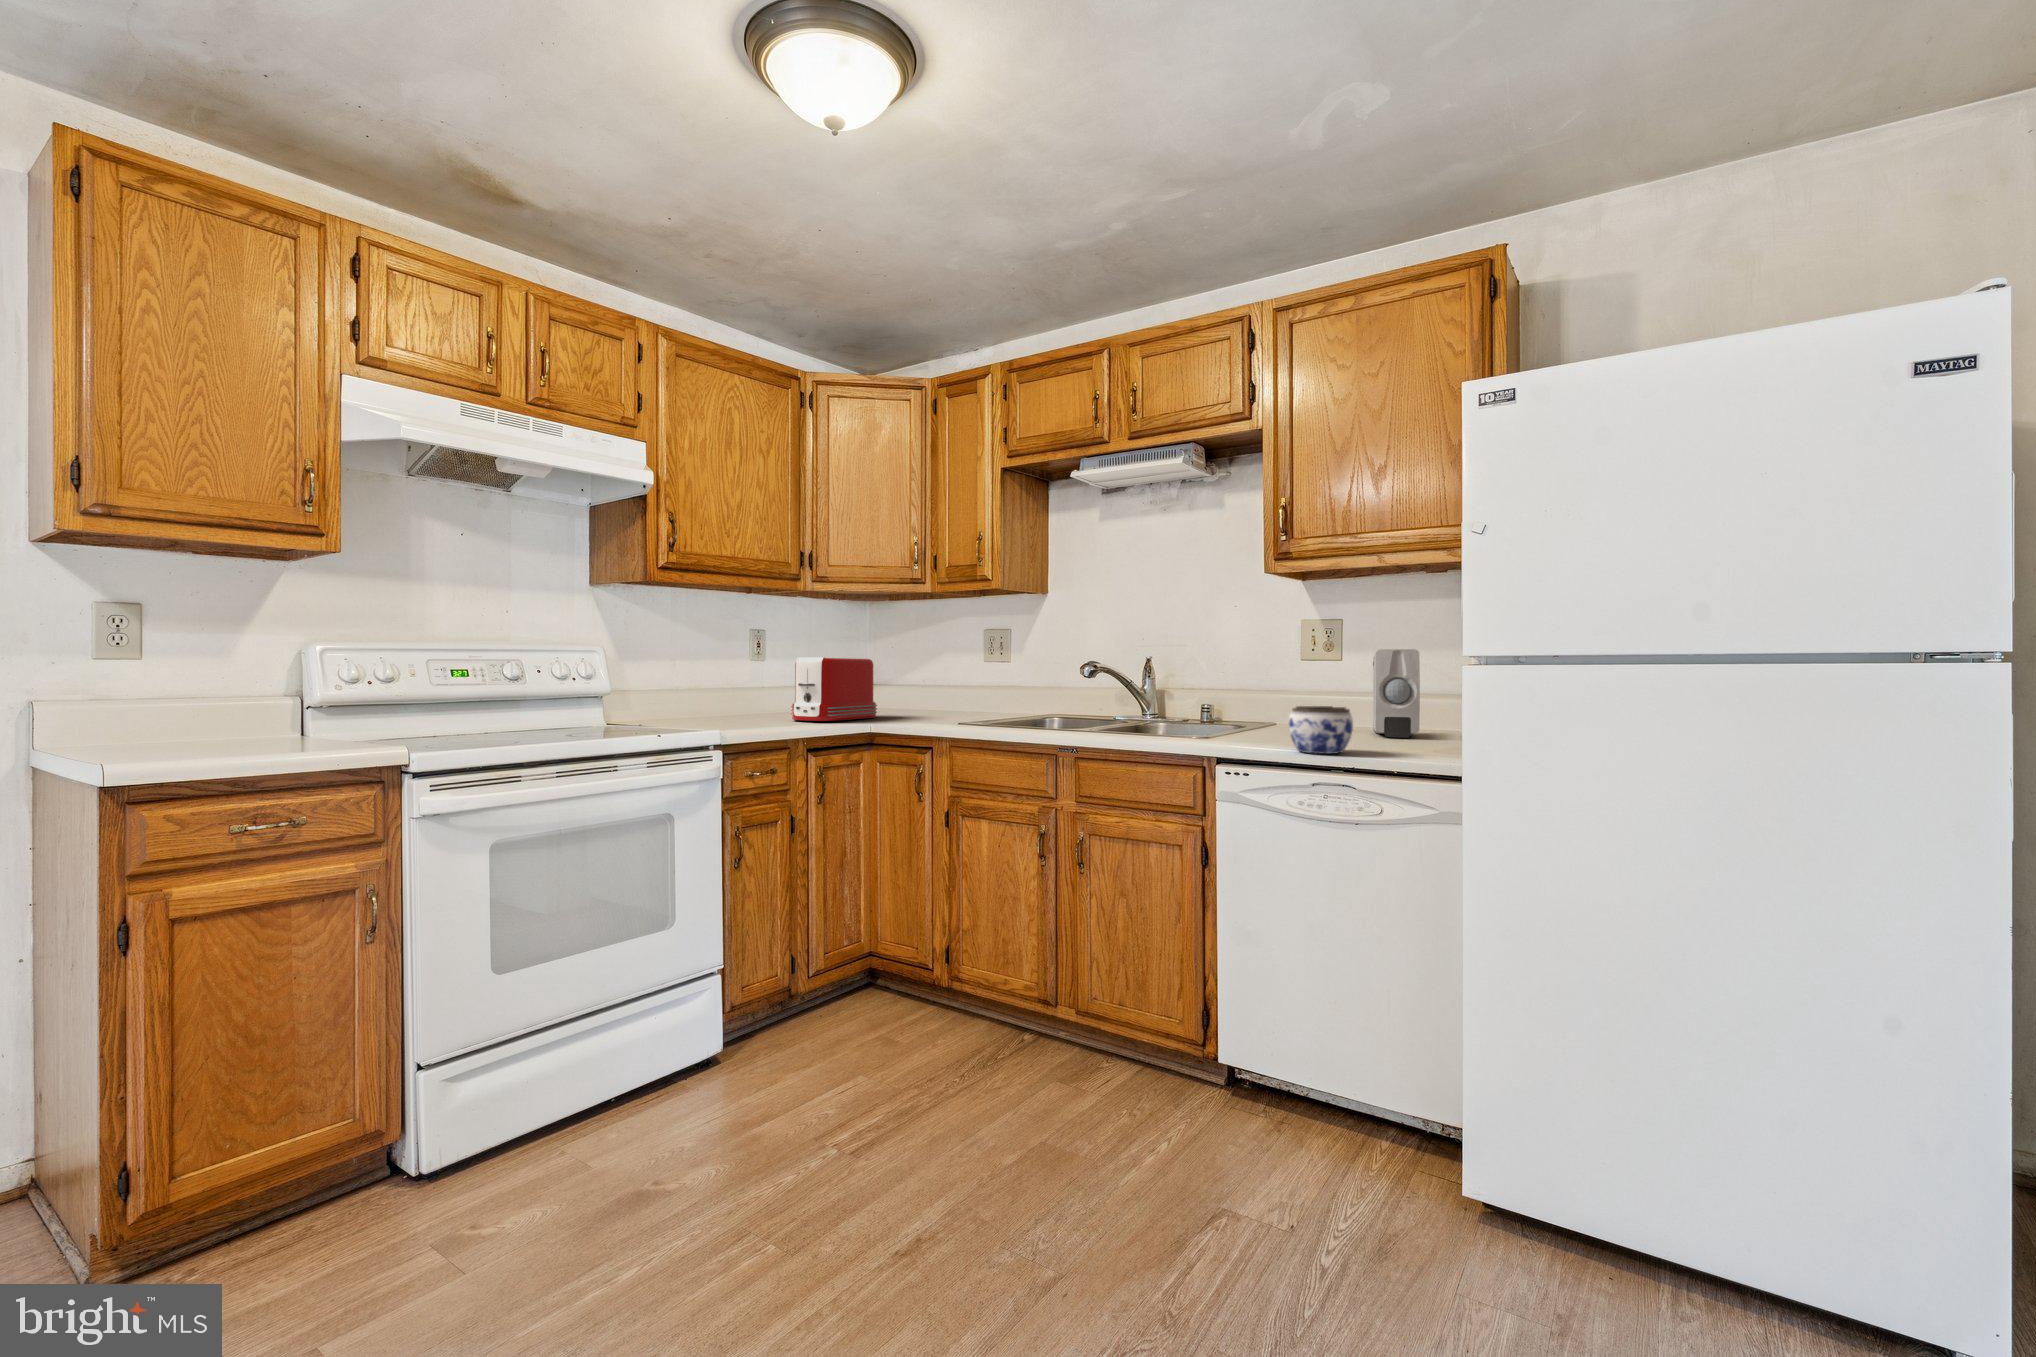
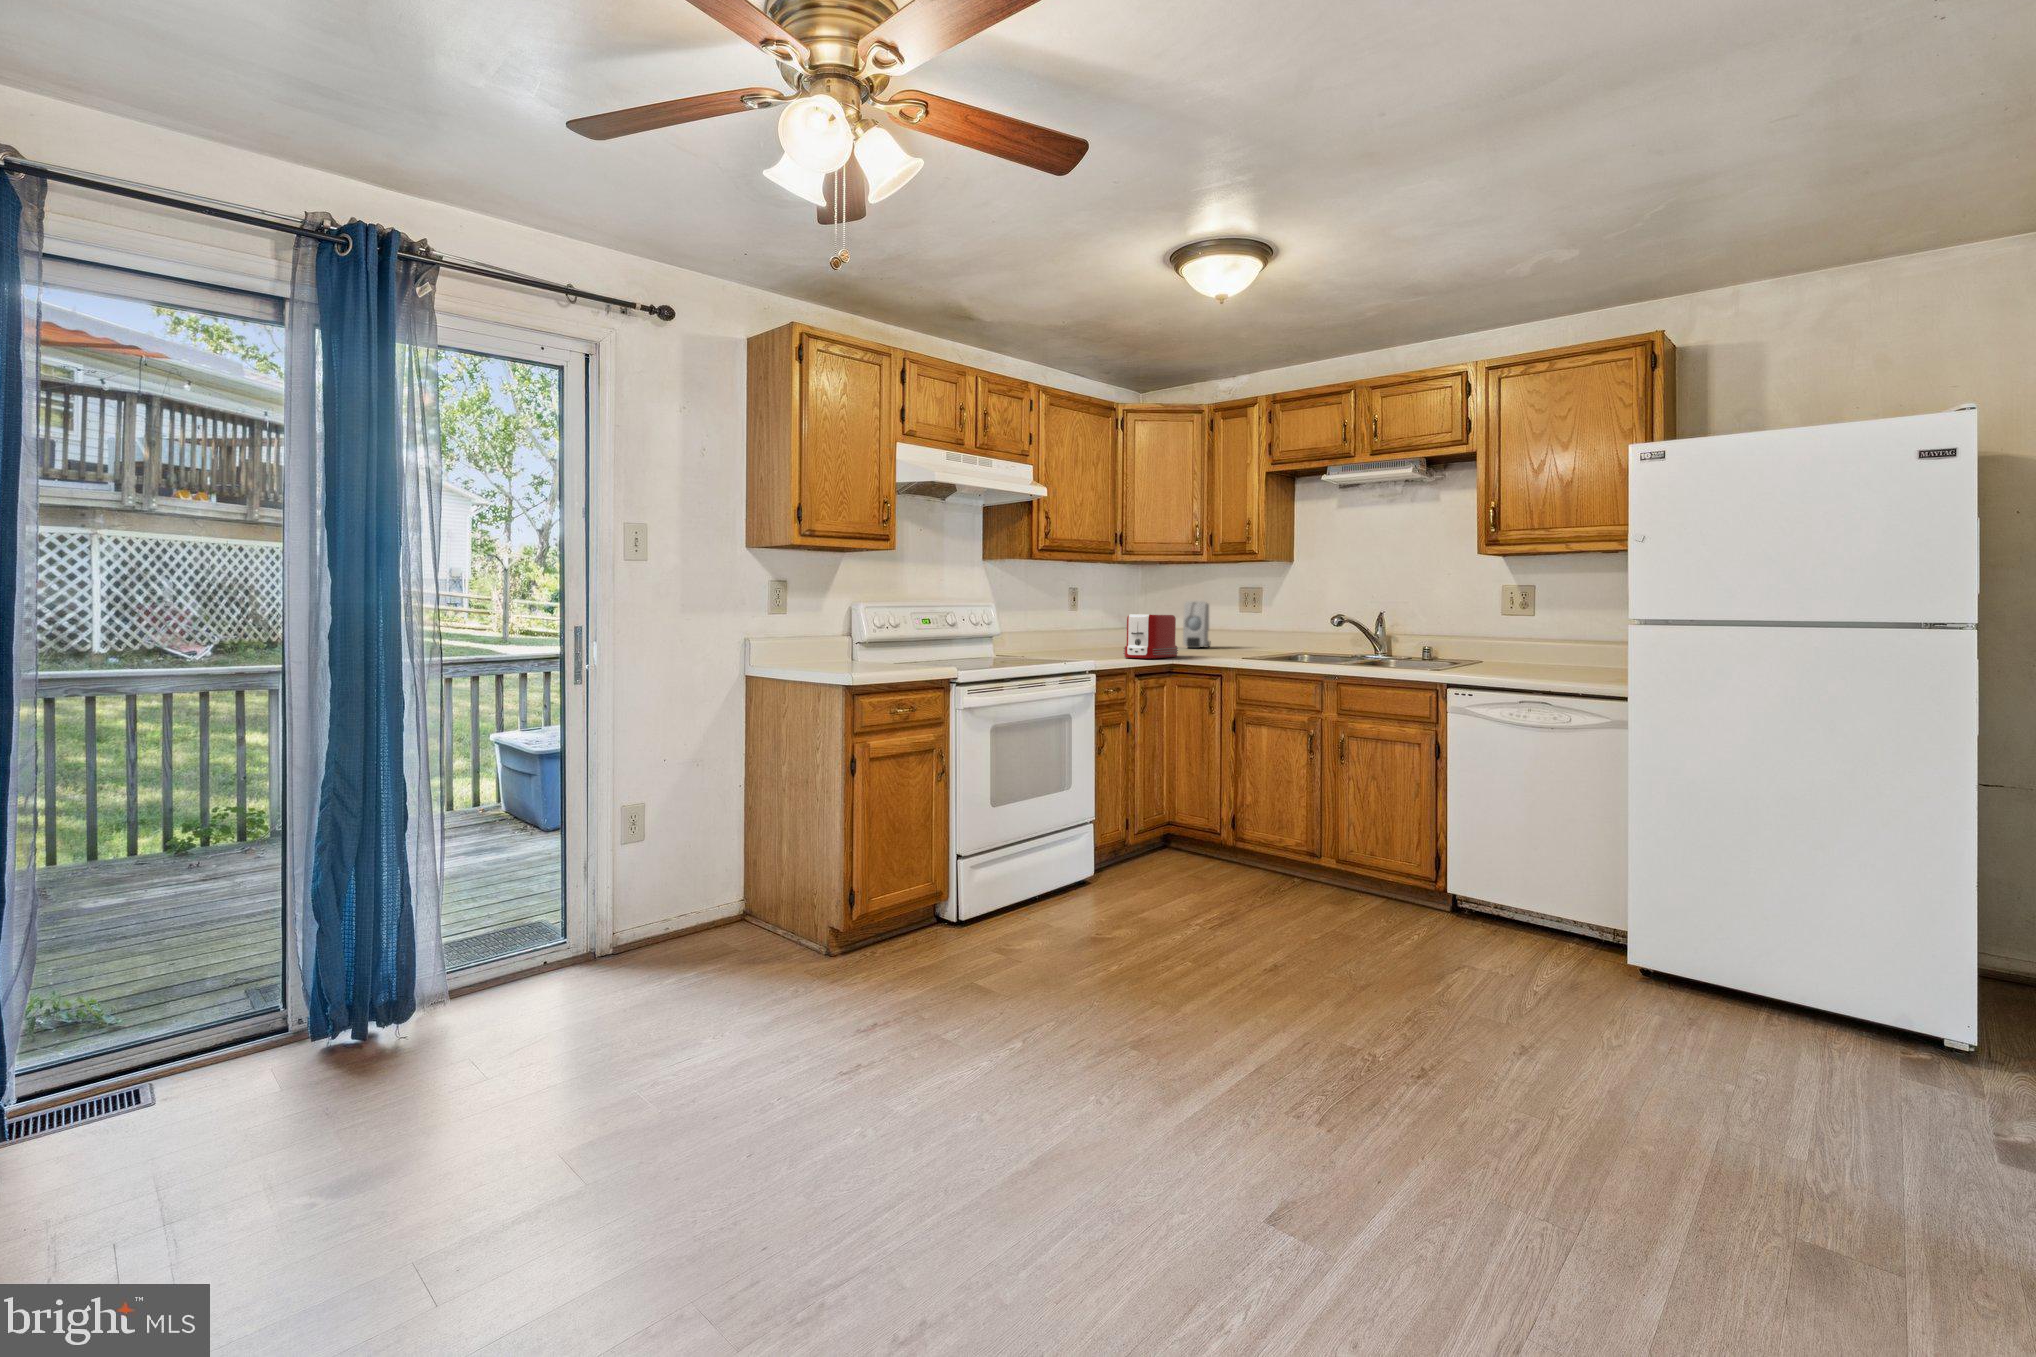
soap dispenser: present [1373,649,1420,738] -> present [1183,601,1210,648]
jar: present [1288,706,1353,754] -> none [1502,648,1550,680]

